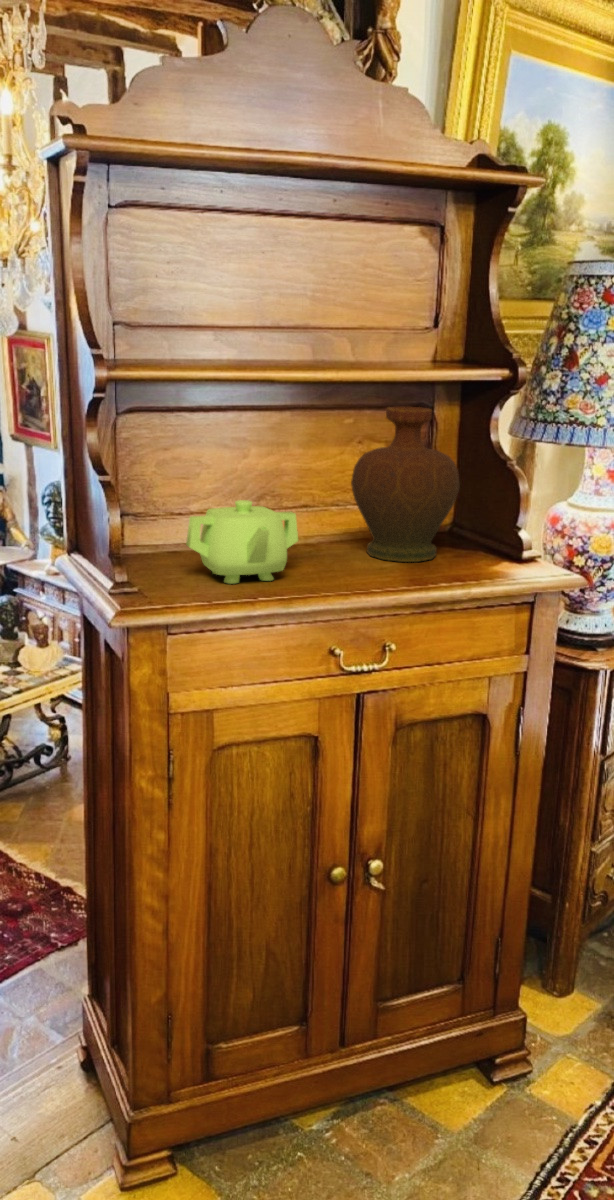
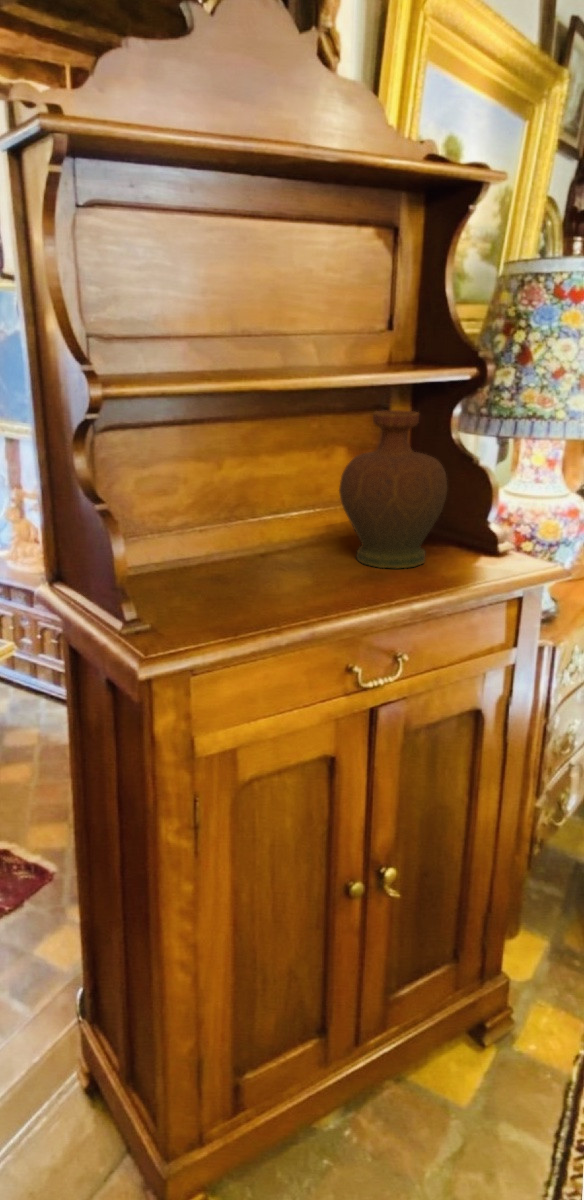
teapot: present [186,500,298,584] -> none [190,519,303,610]

